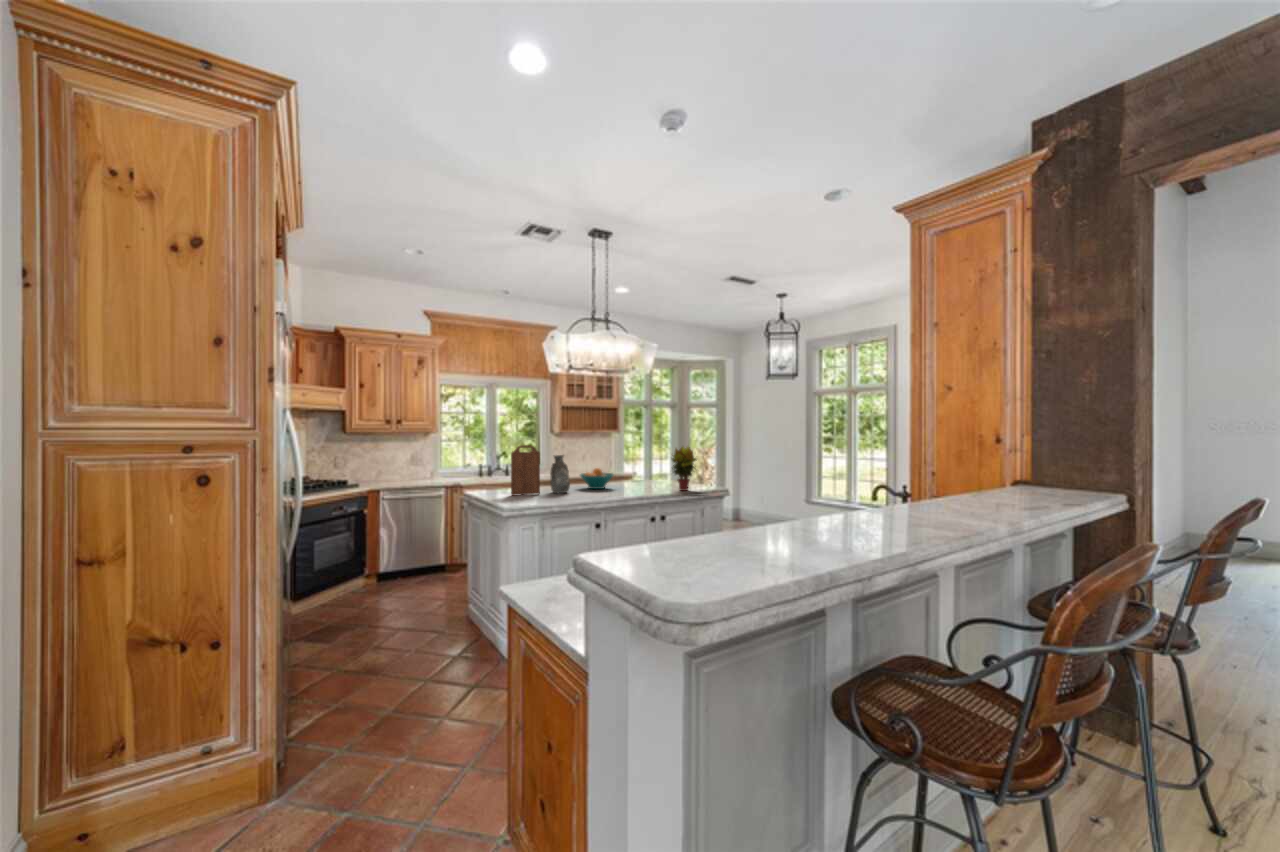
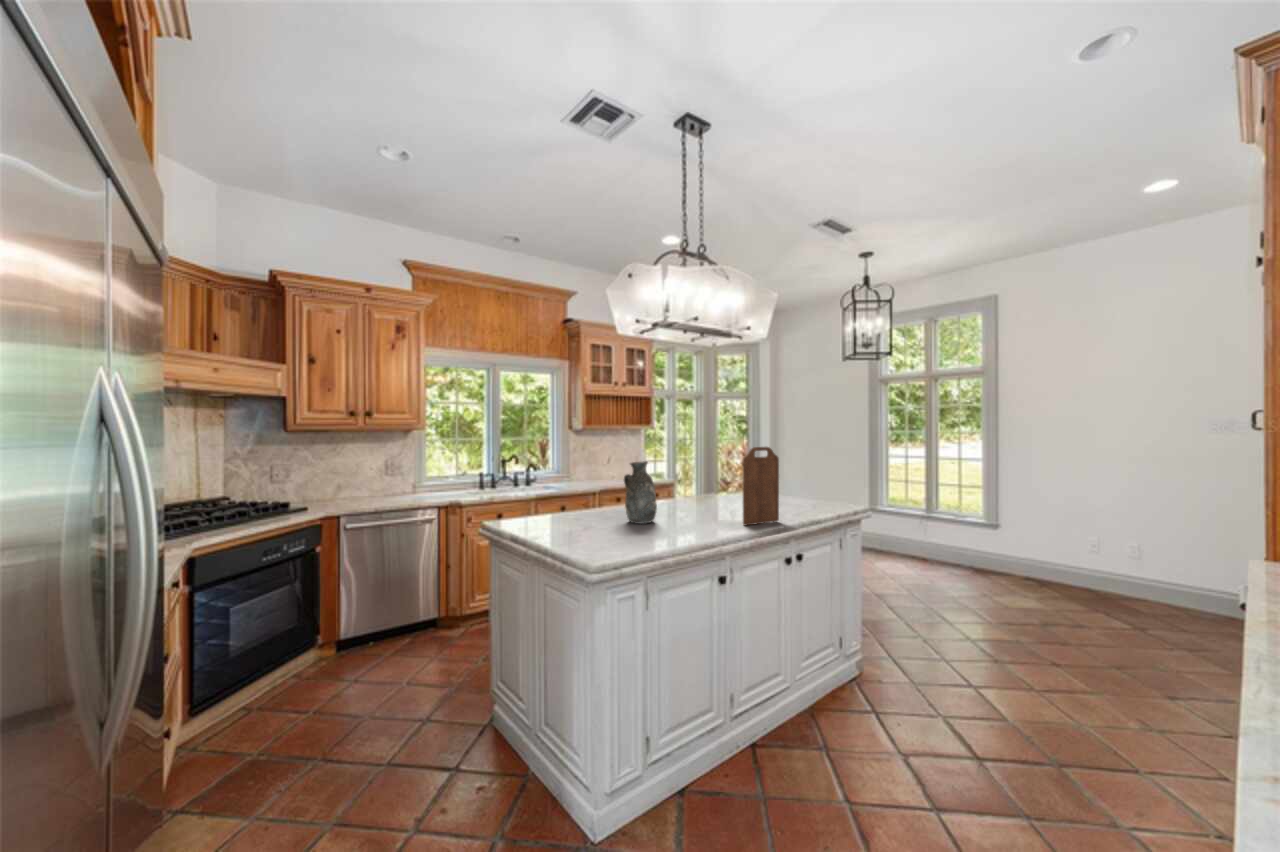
cutting board: present [511,445,540,496] -> present [743,447,779,525]
potted plant: present [672,447,697,491] -> none [791,445,836,512]
fruit bowl: present [580,468,614,489] -> none [657,480,711,512]

